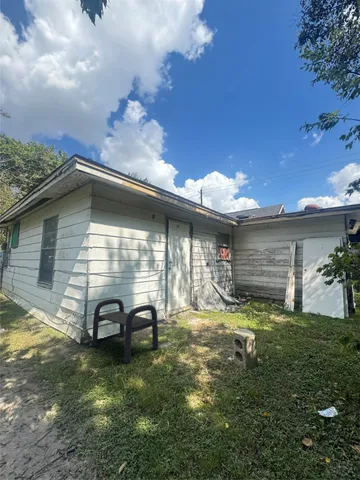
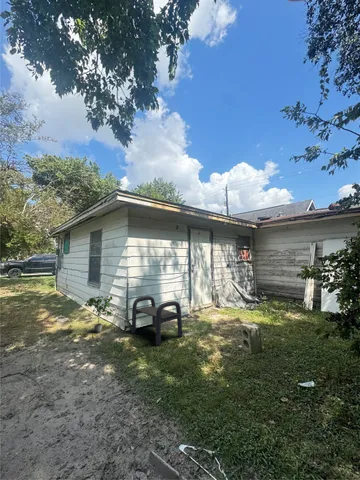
potted plant: none [26,299,70,348] -> present [85,296,114,333]

